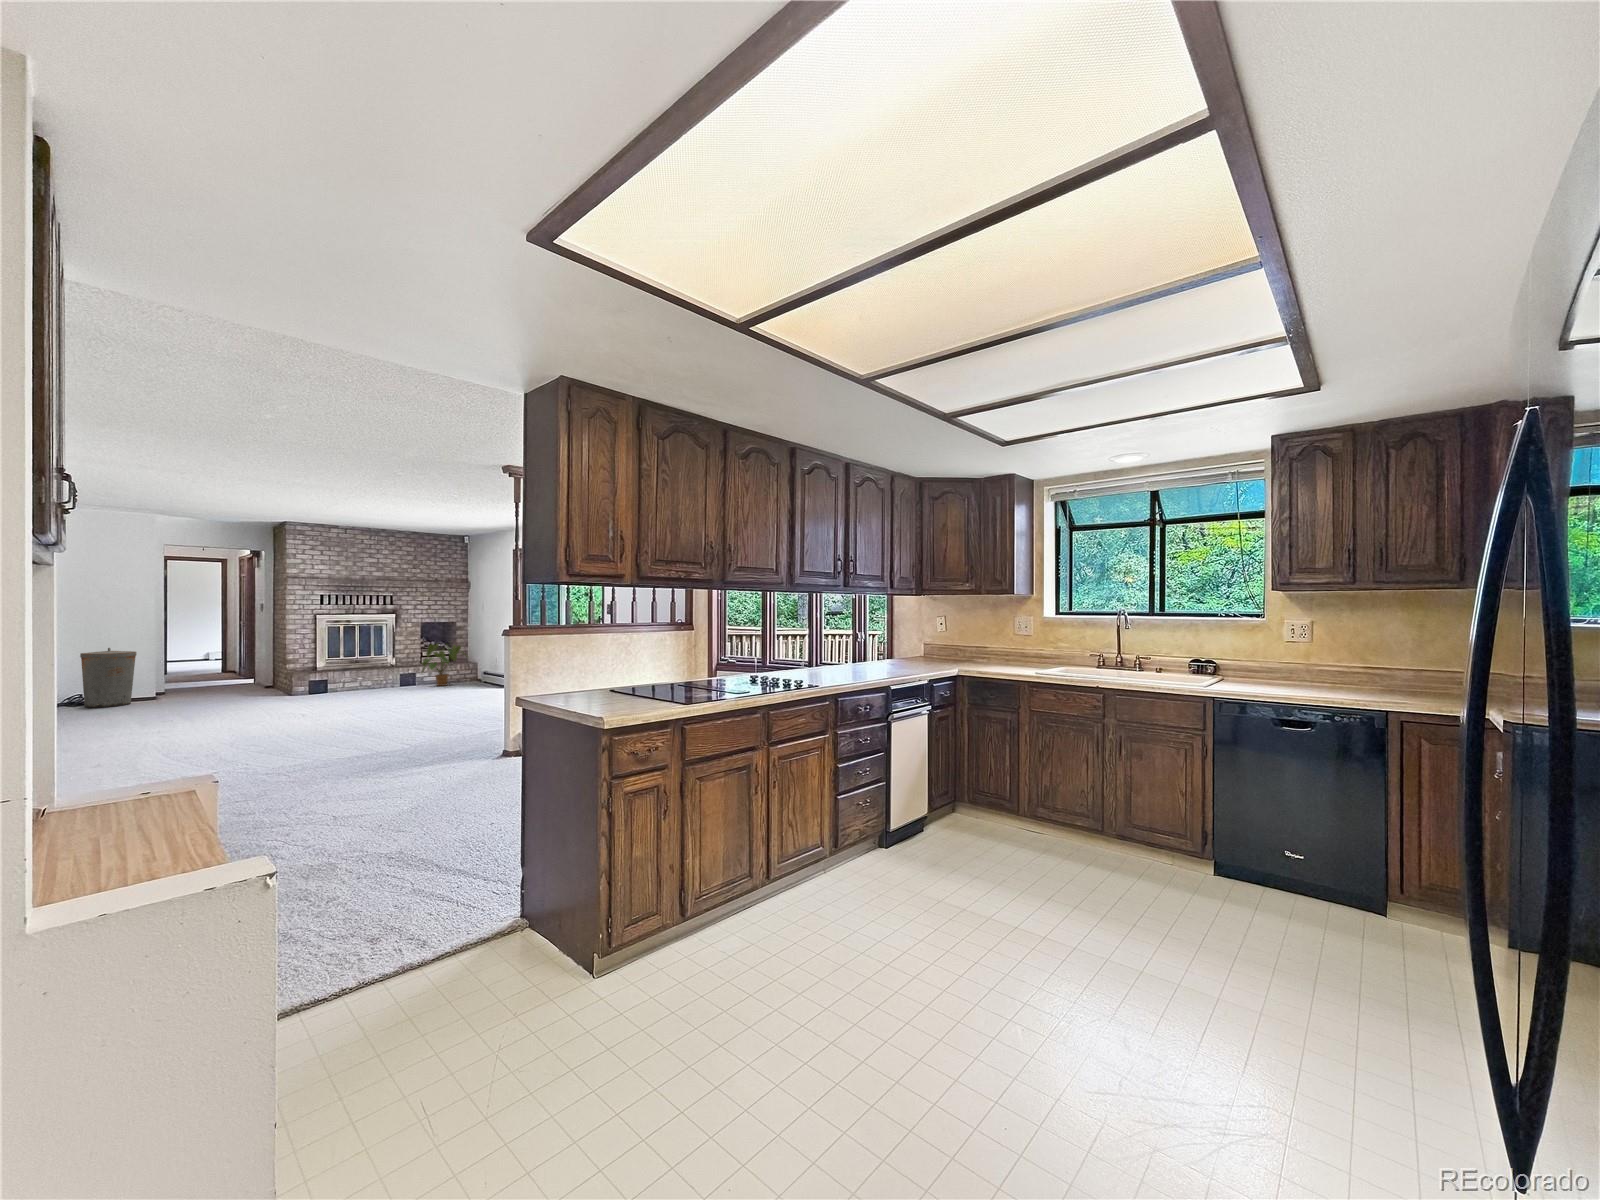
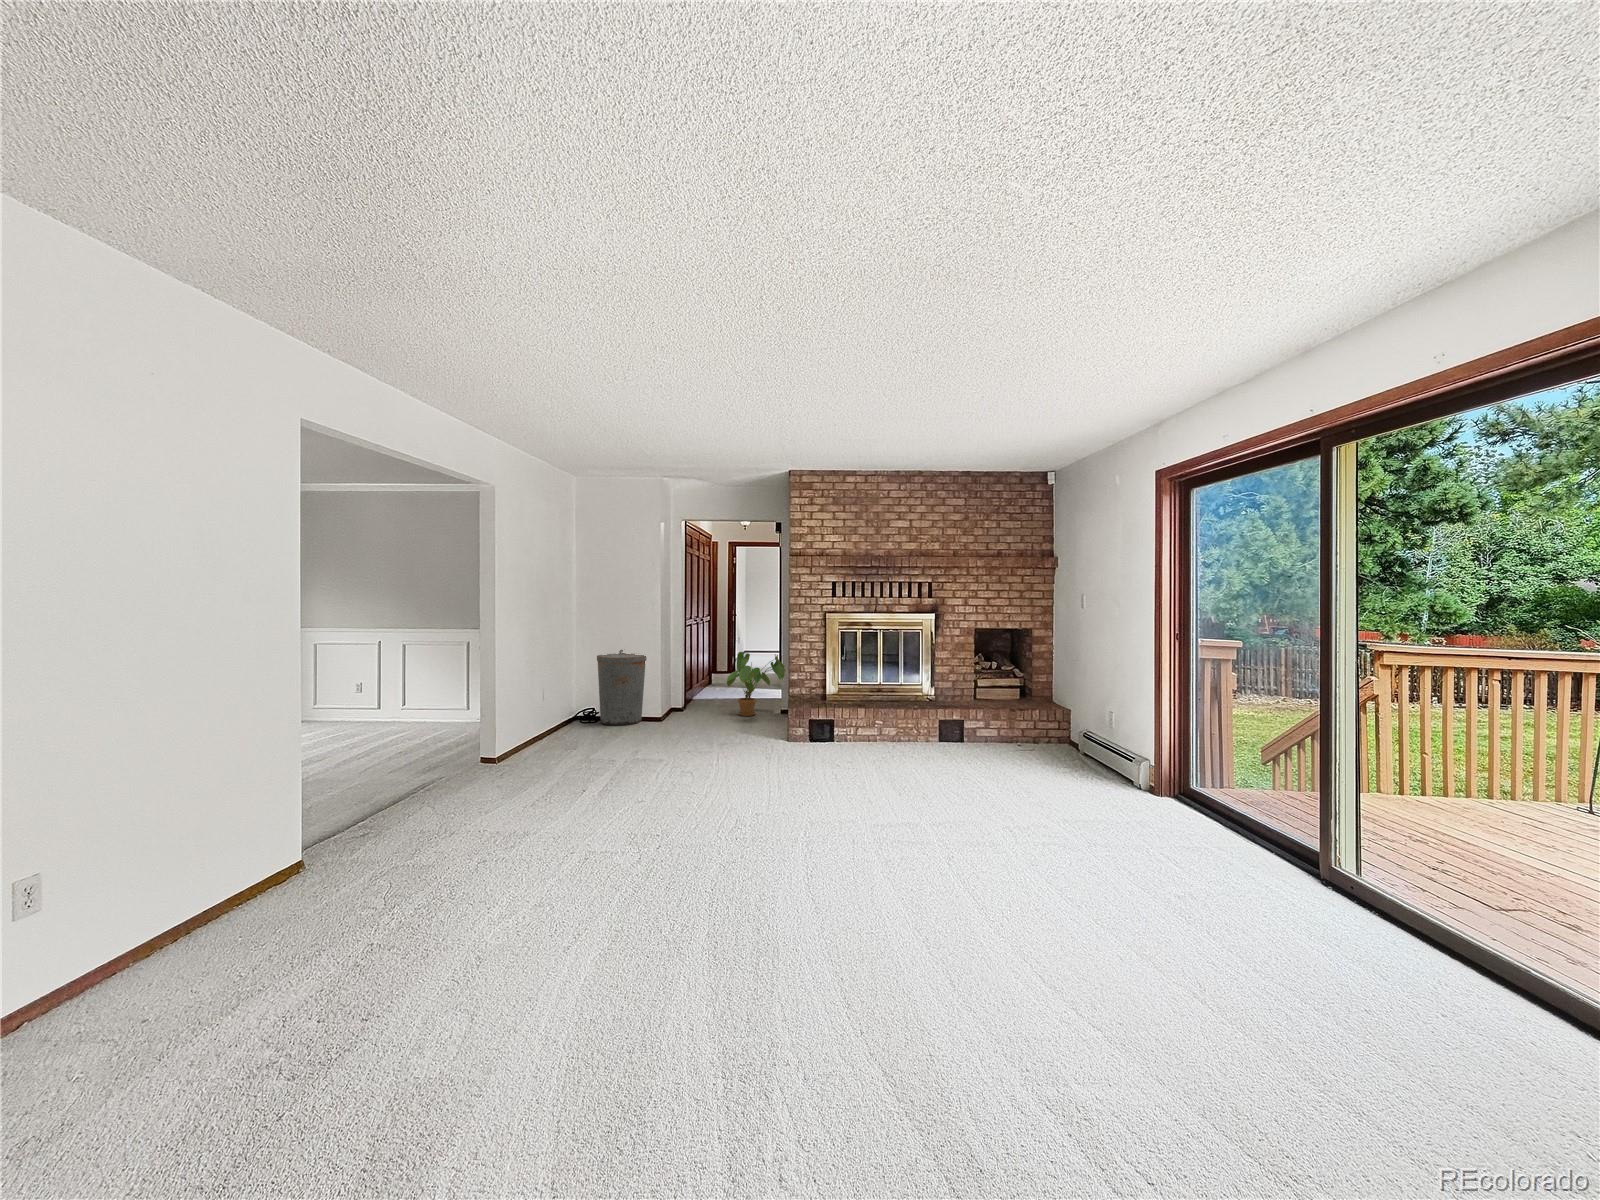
house plant: present [422,644,467,686] -> present [727,652,785,716]

